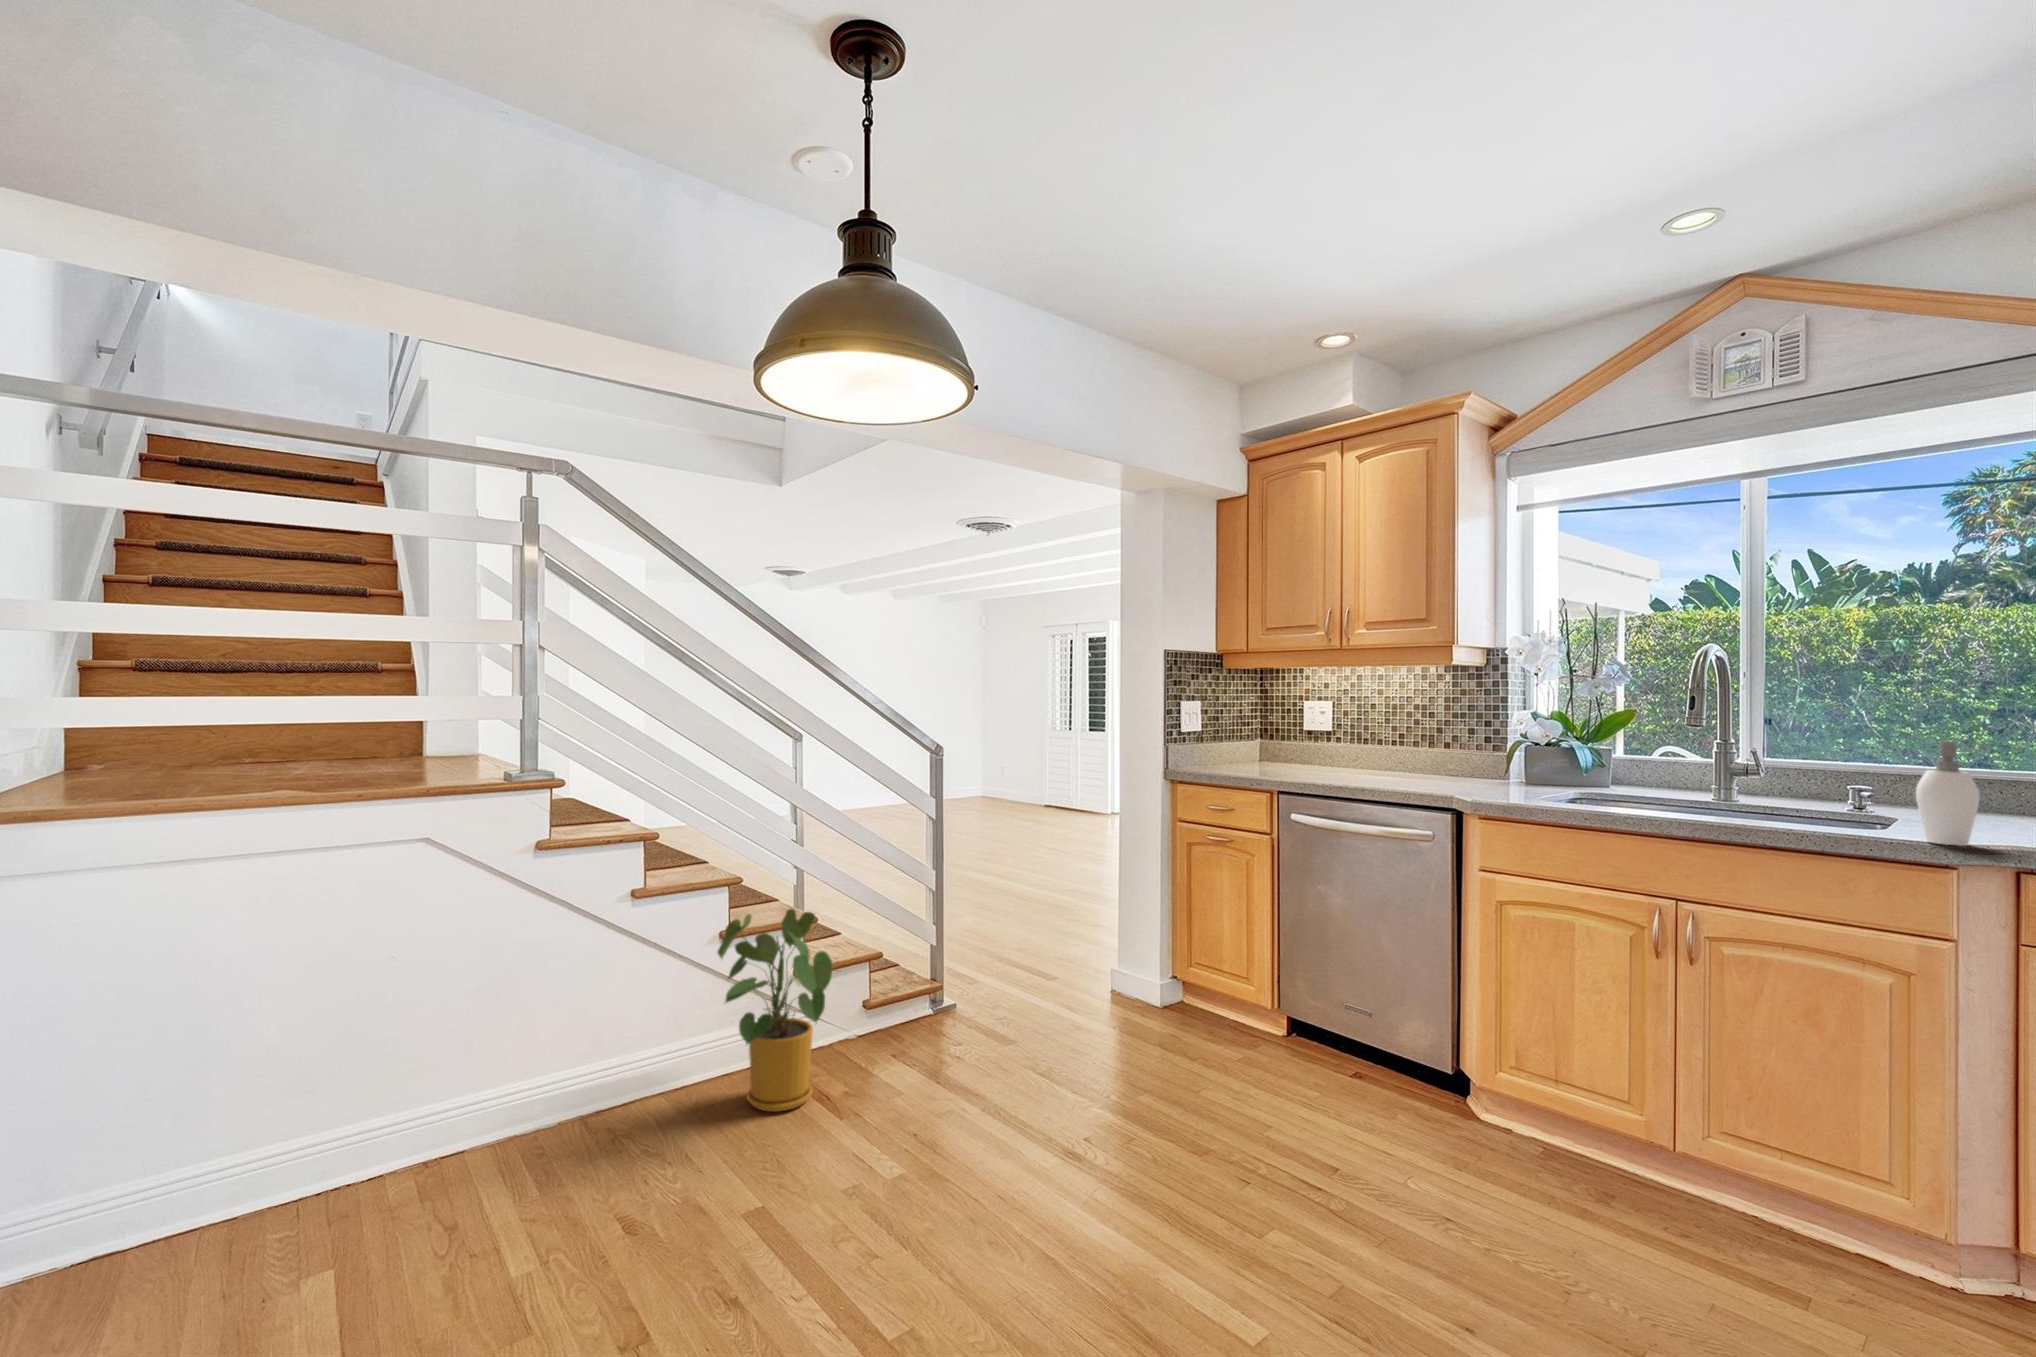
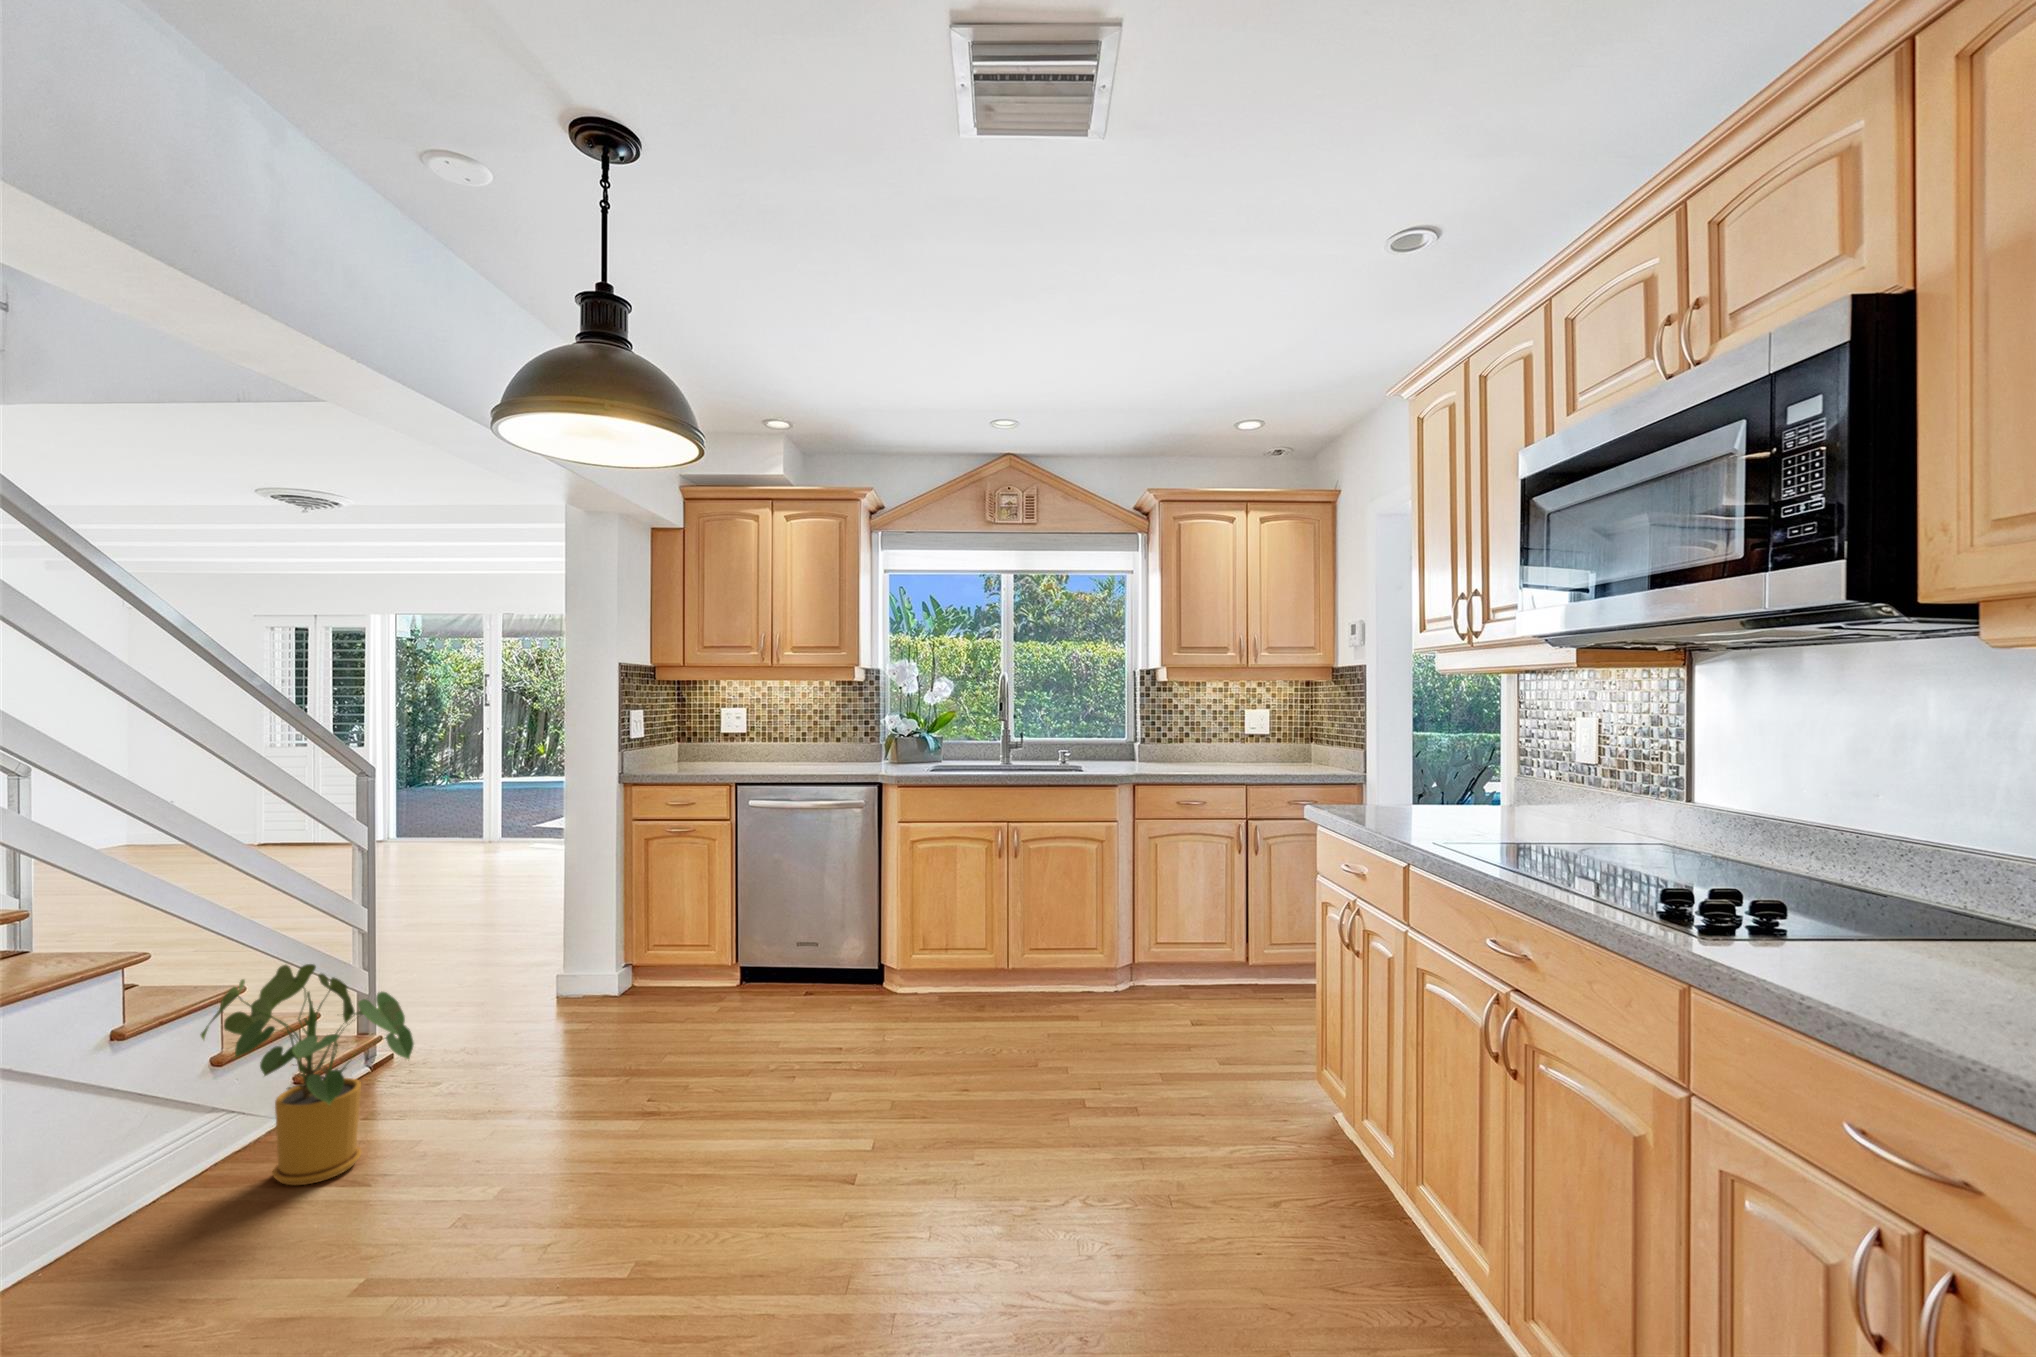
soap dispenser: present [1916,741,1980,846] -> none [1112,724,1140,775]

